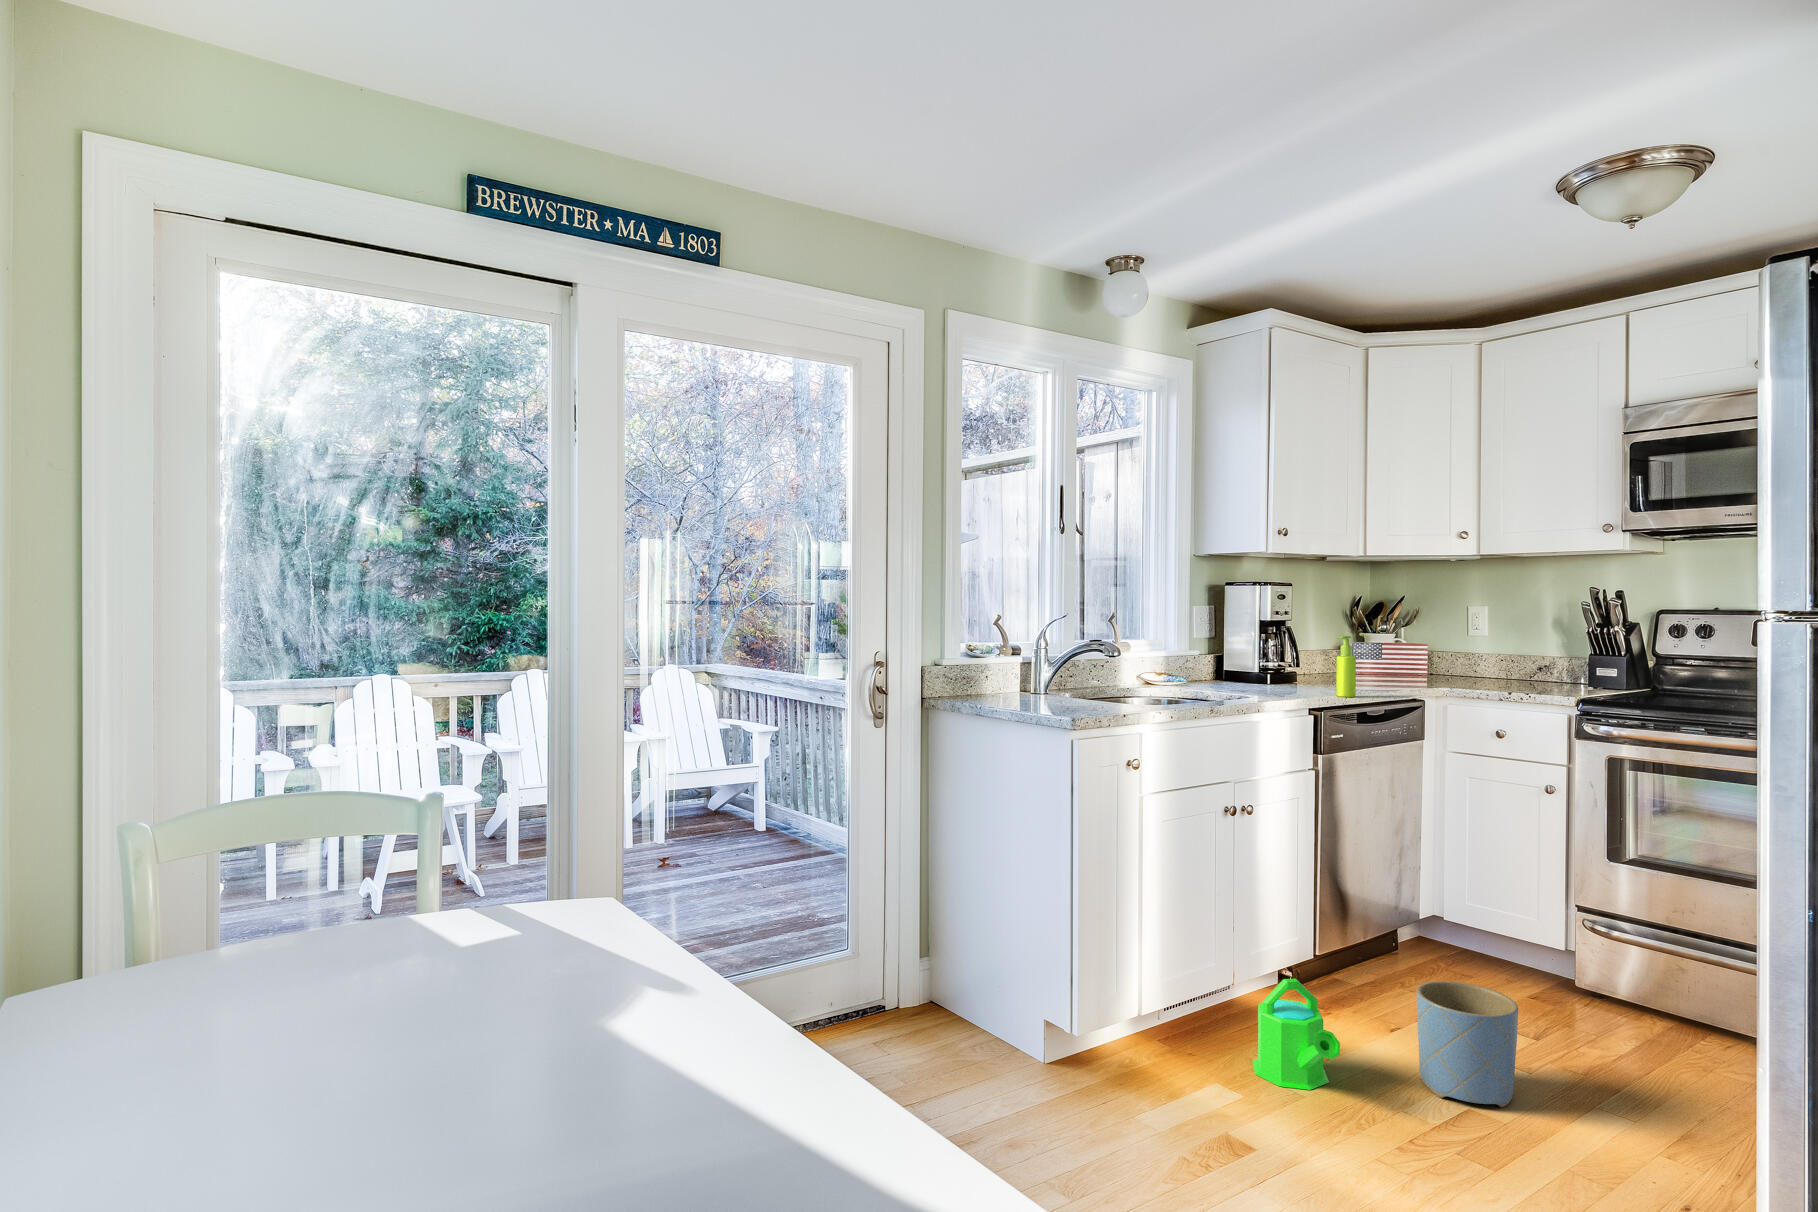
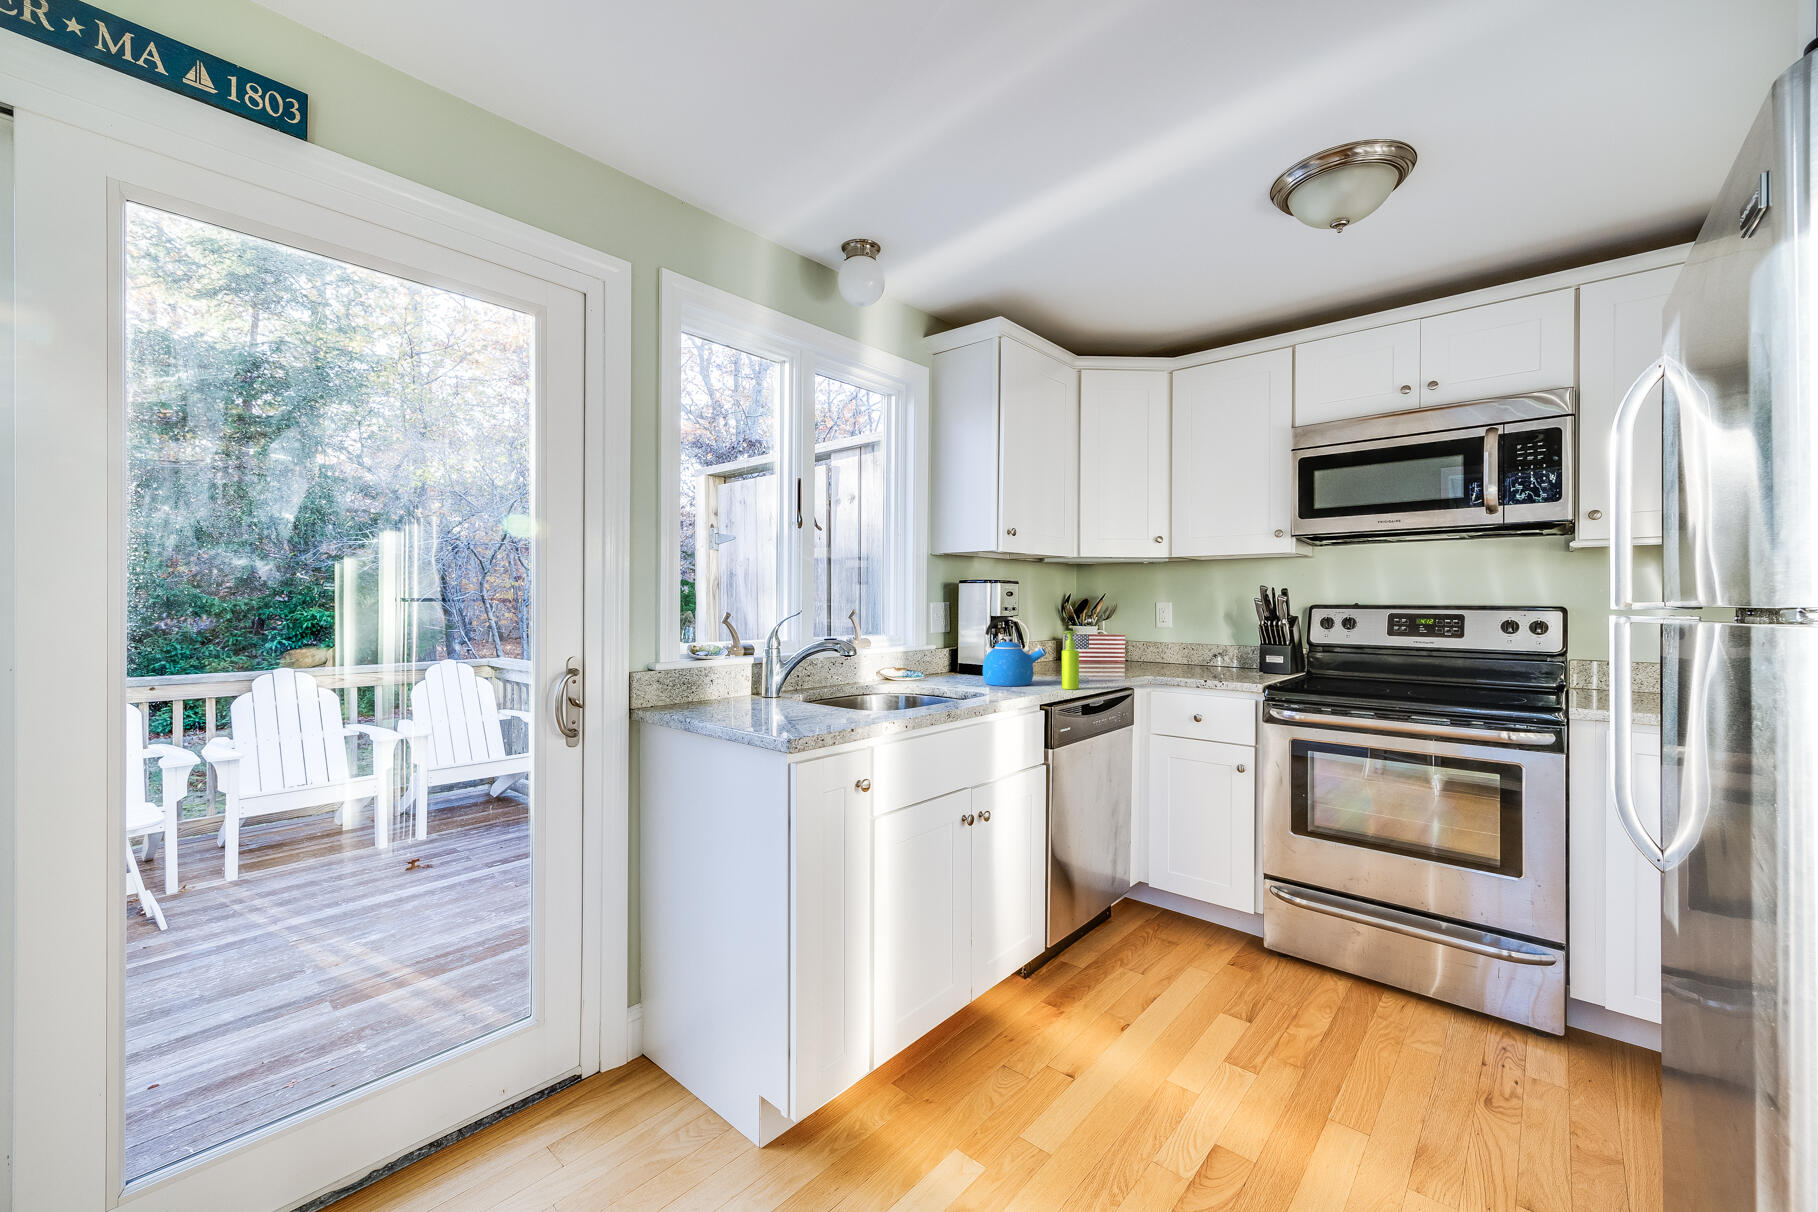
kettle: none [1250,620,1320,693] -> present [983,616,1046,686]
watering can: present [1252,979,1340,1090] -> none [991,1007,1087,1139]
planter: present [1417,981,1518,1107] -> none [1155,986,1257,1133]

